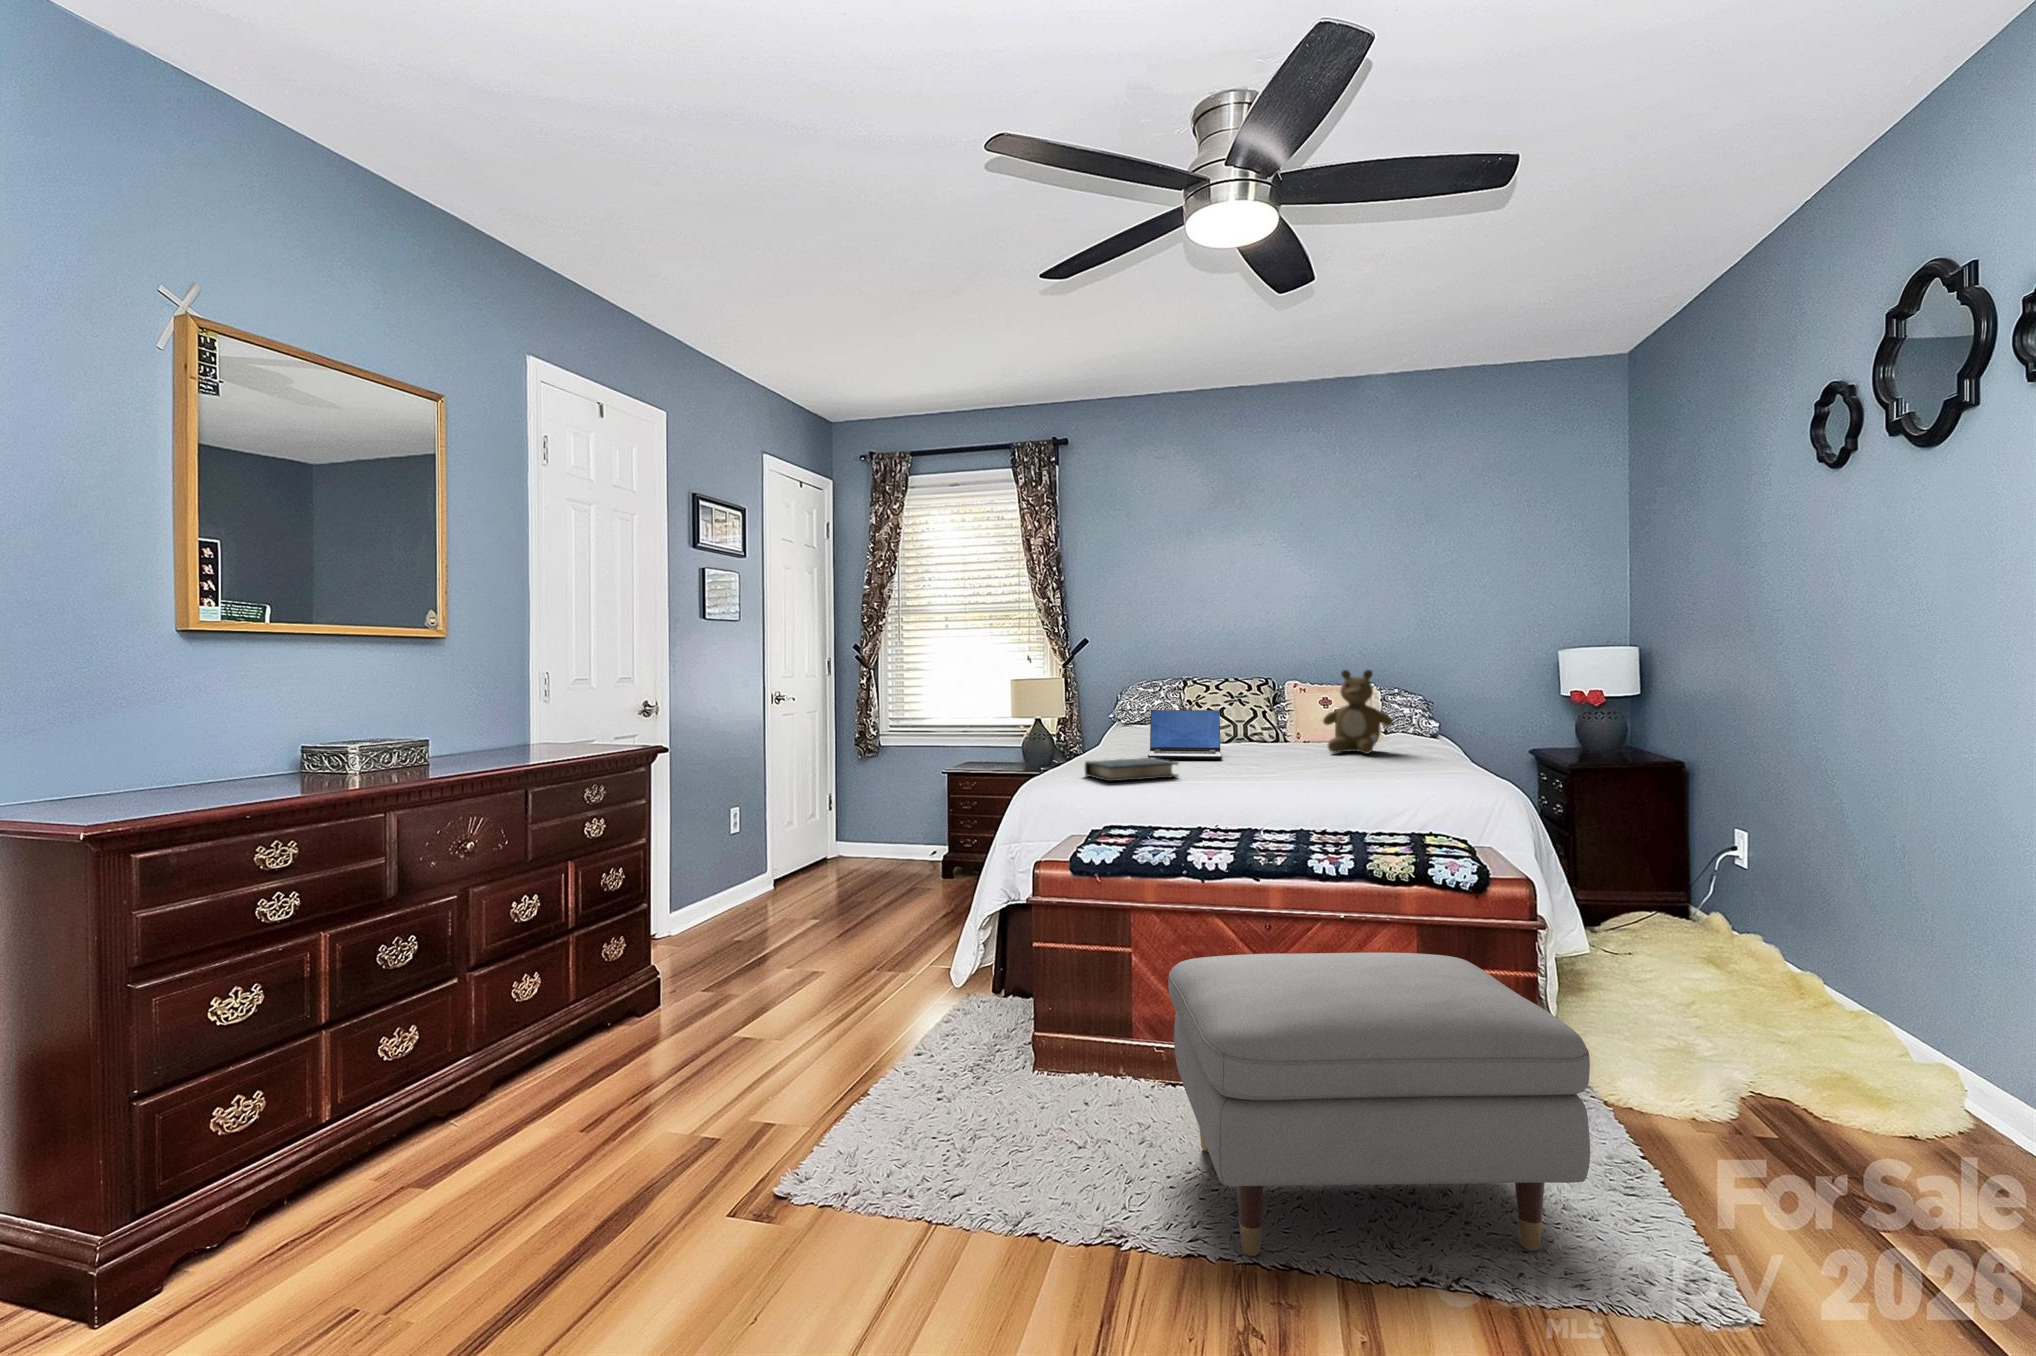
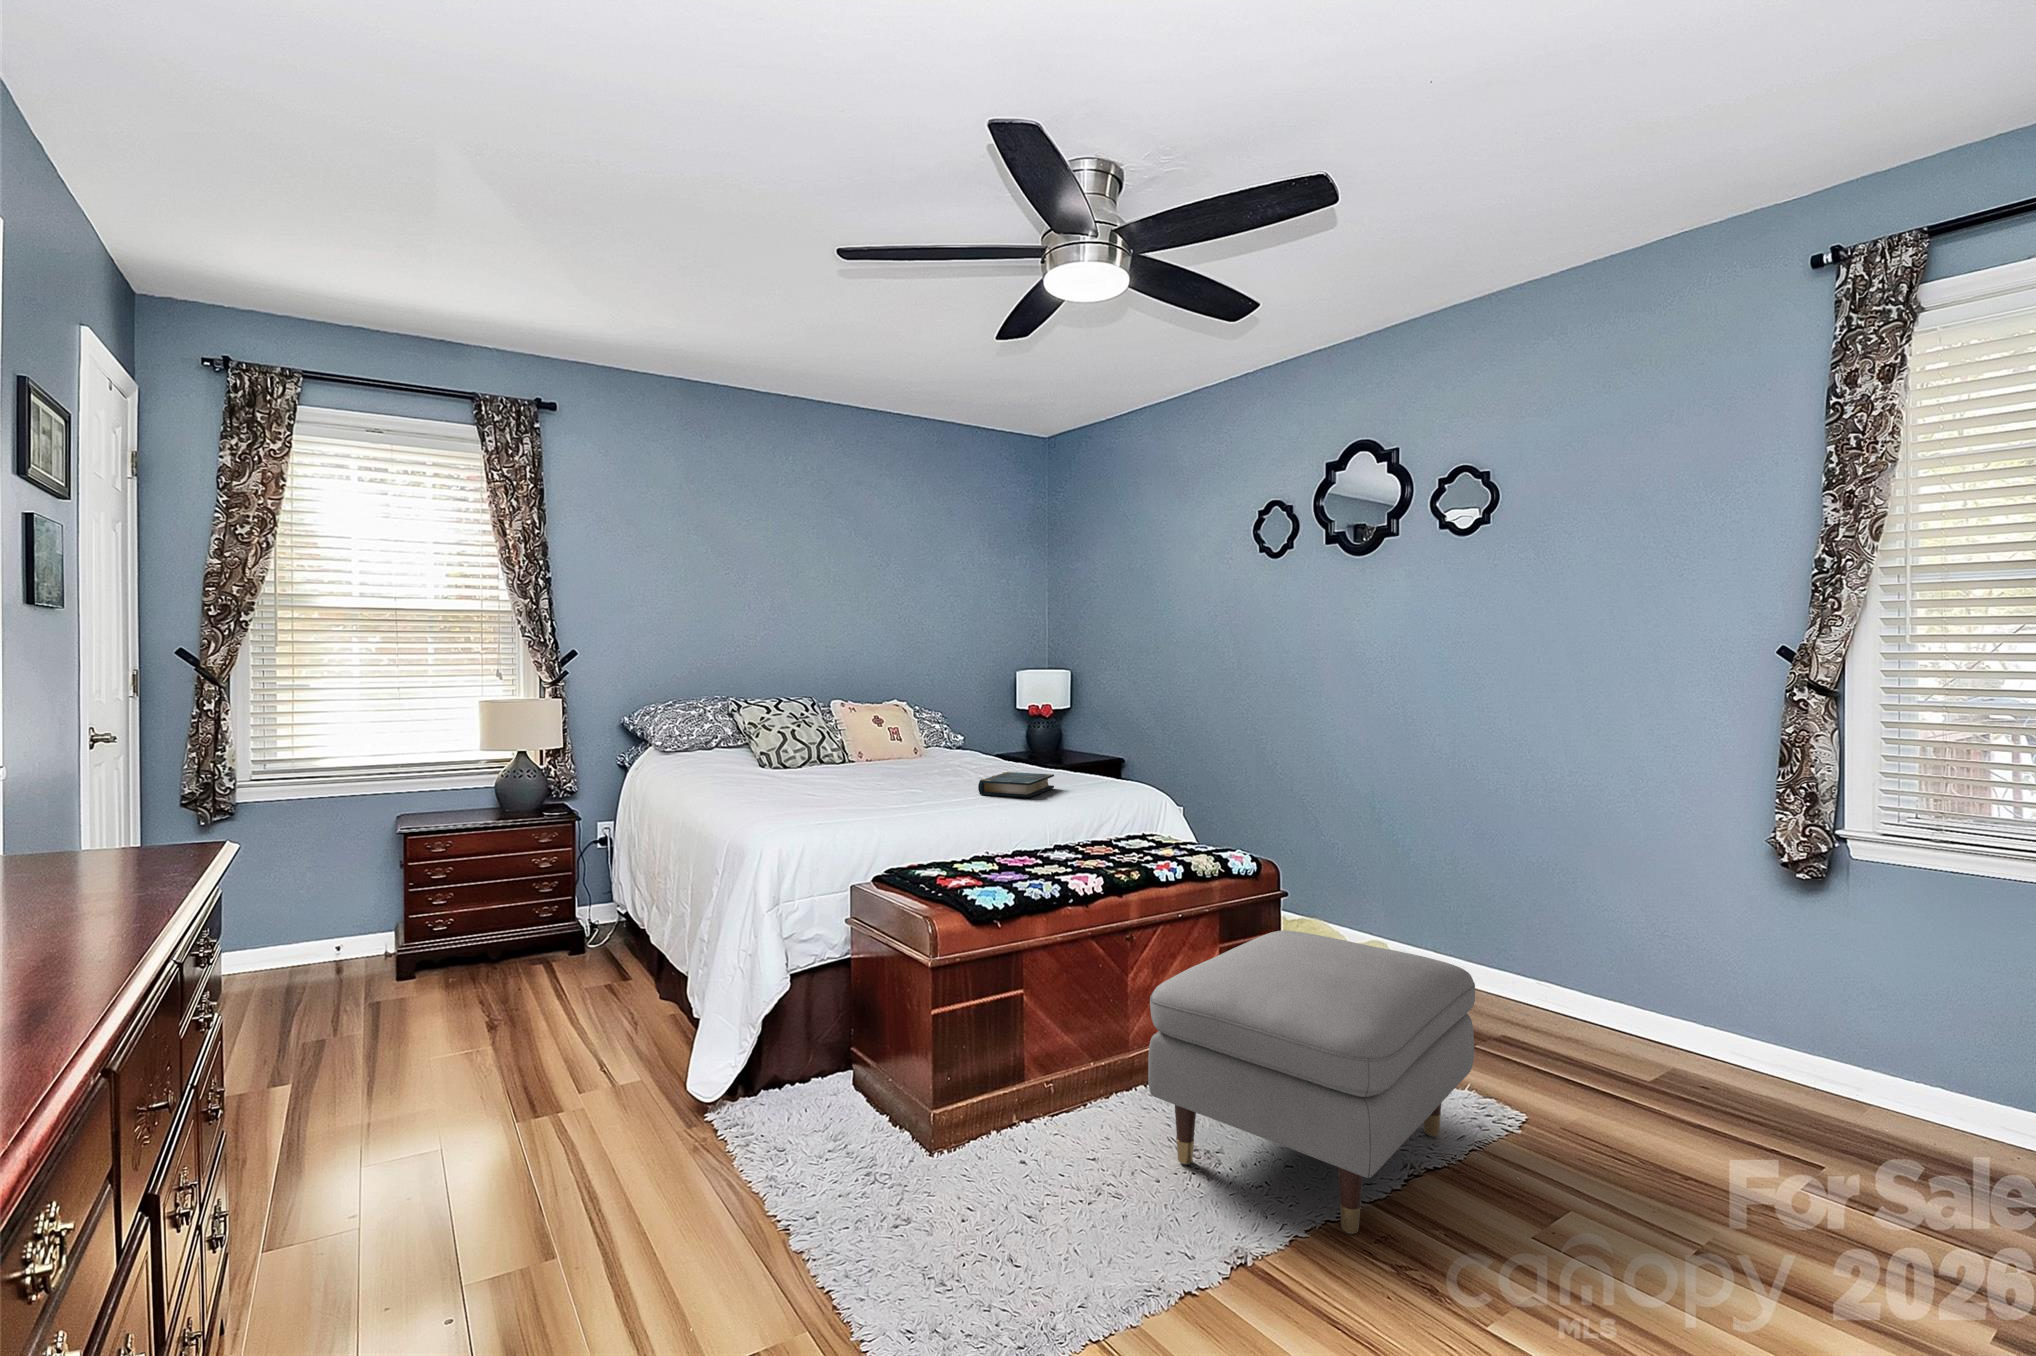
teddy bear: present [1323,670,1393,754] -> none [911,688,973,766]
laptop: present [1148,710,1222,759] -> none [766,730,868,786]
book: present [1085,758,1178,781] -> present [978,772,1054,797]

